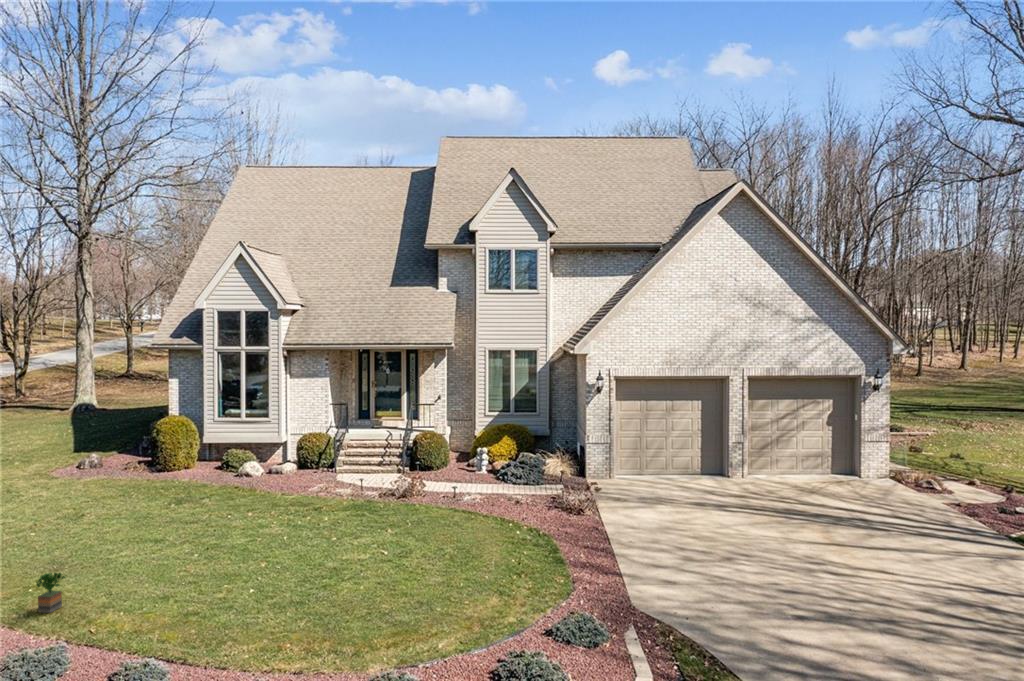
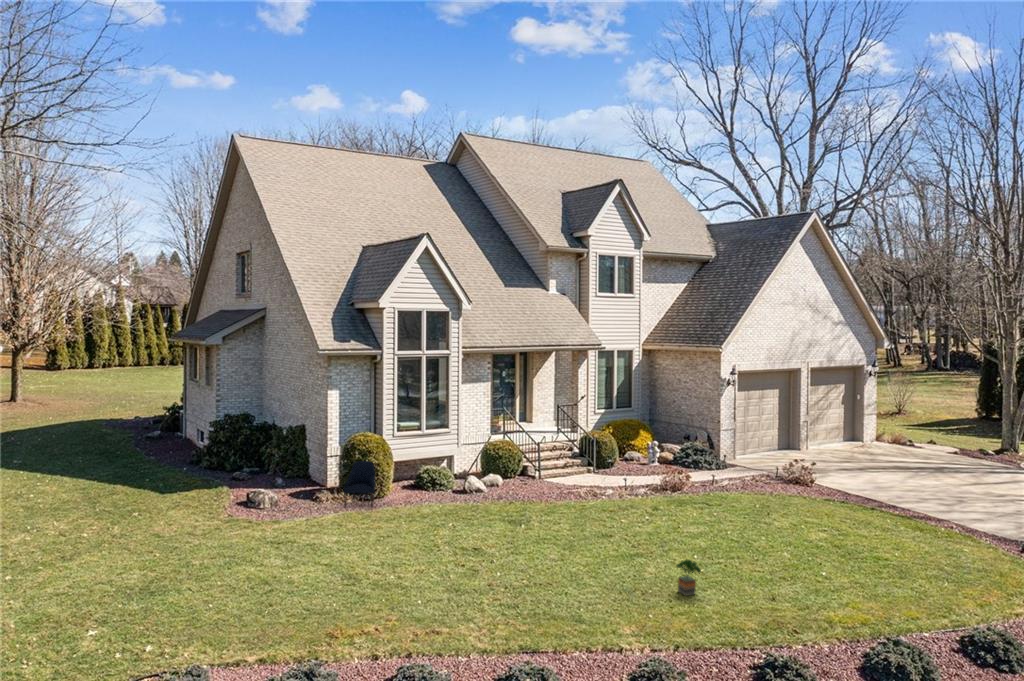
chair: none [127,440,159,481] -> present [344,461,376,507]

